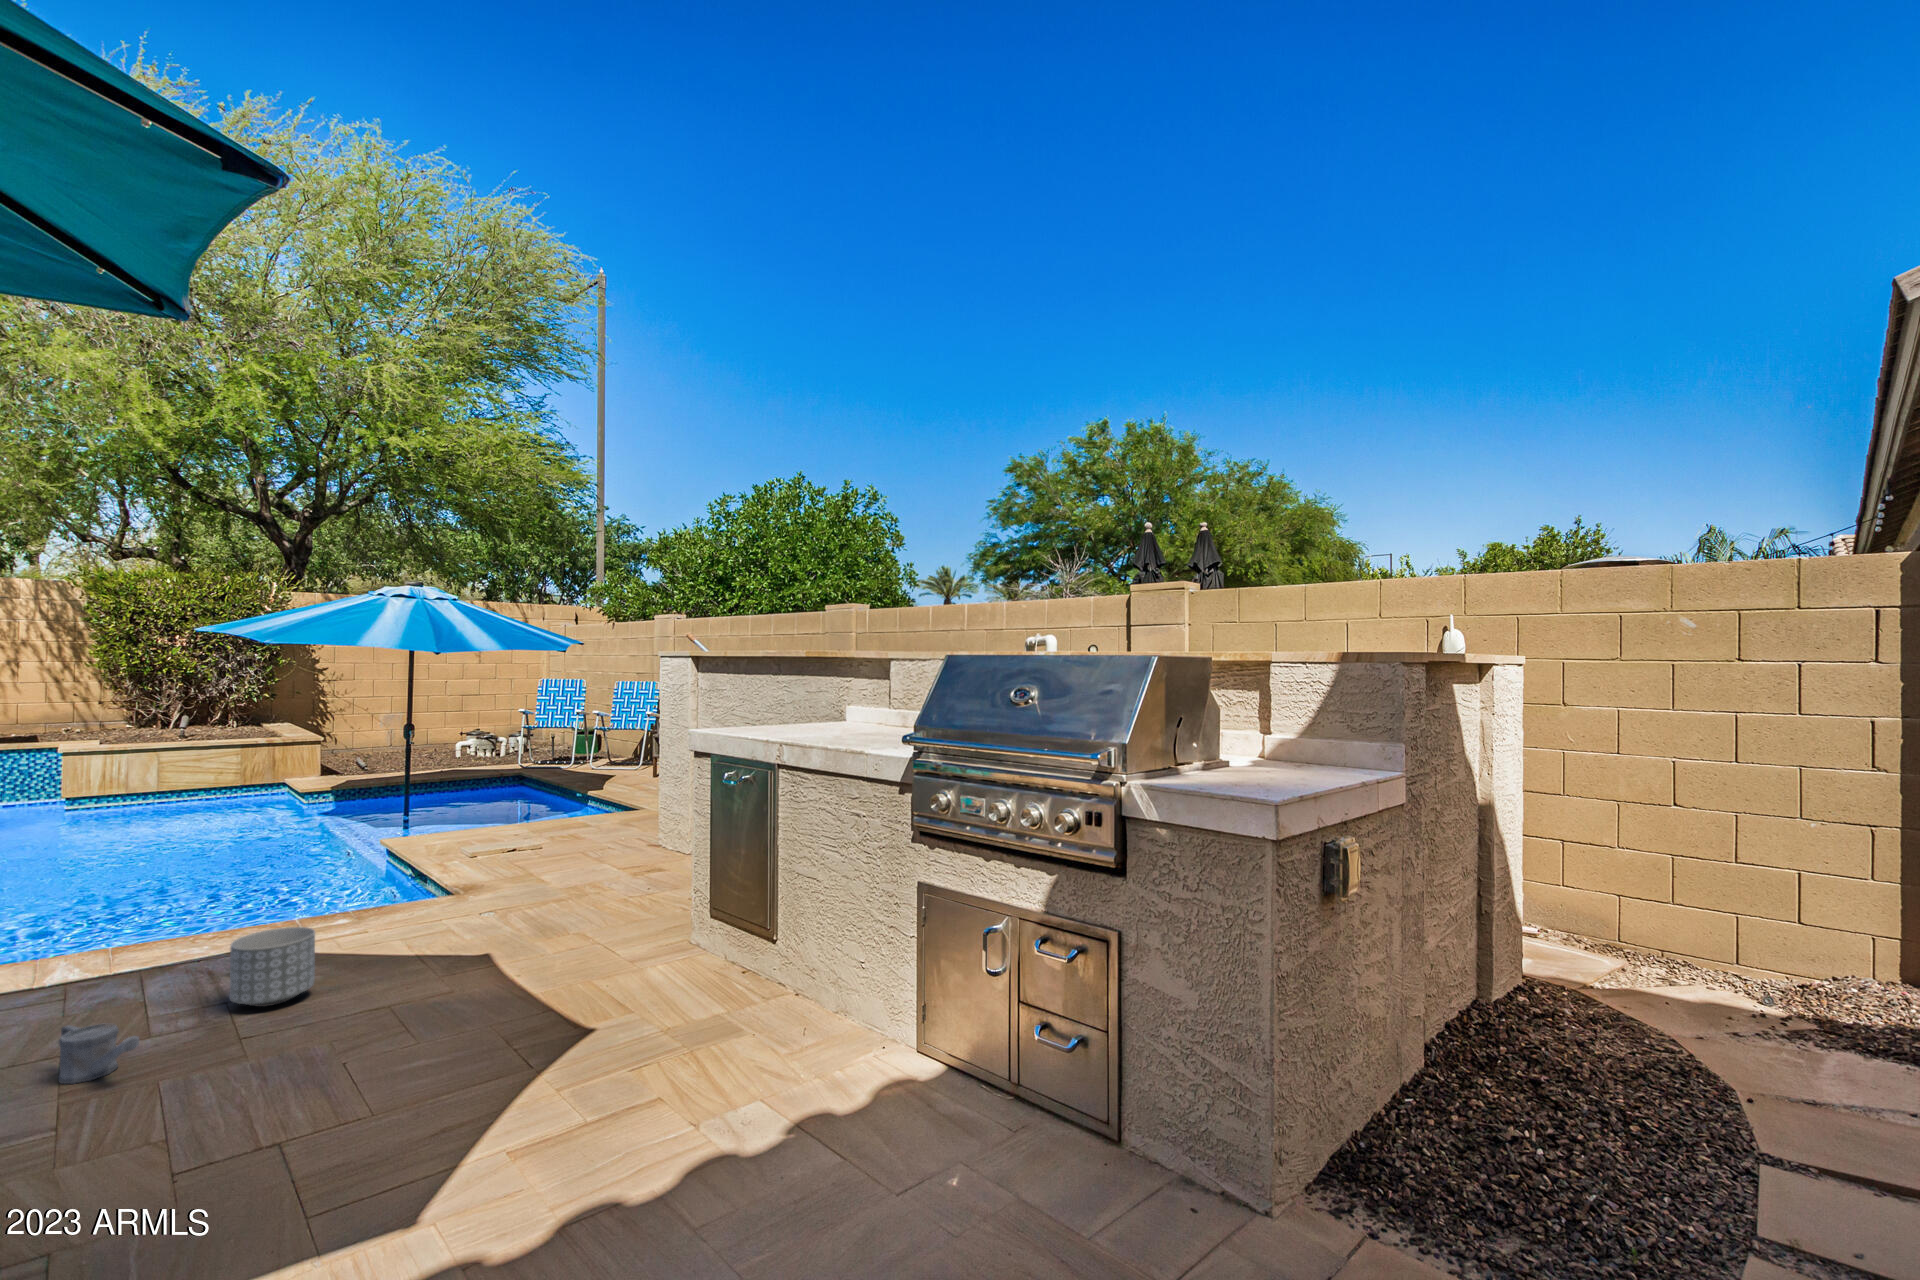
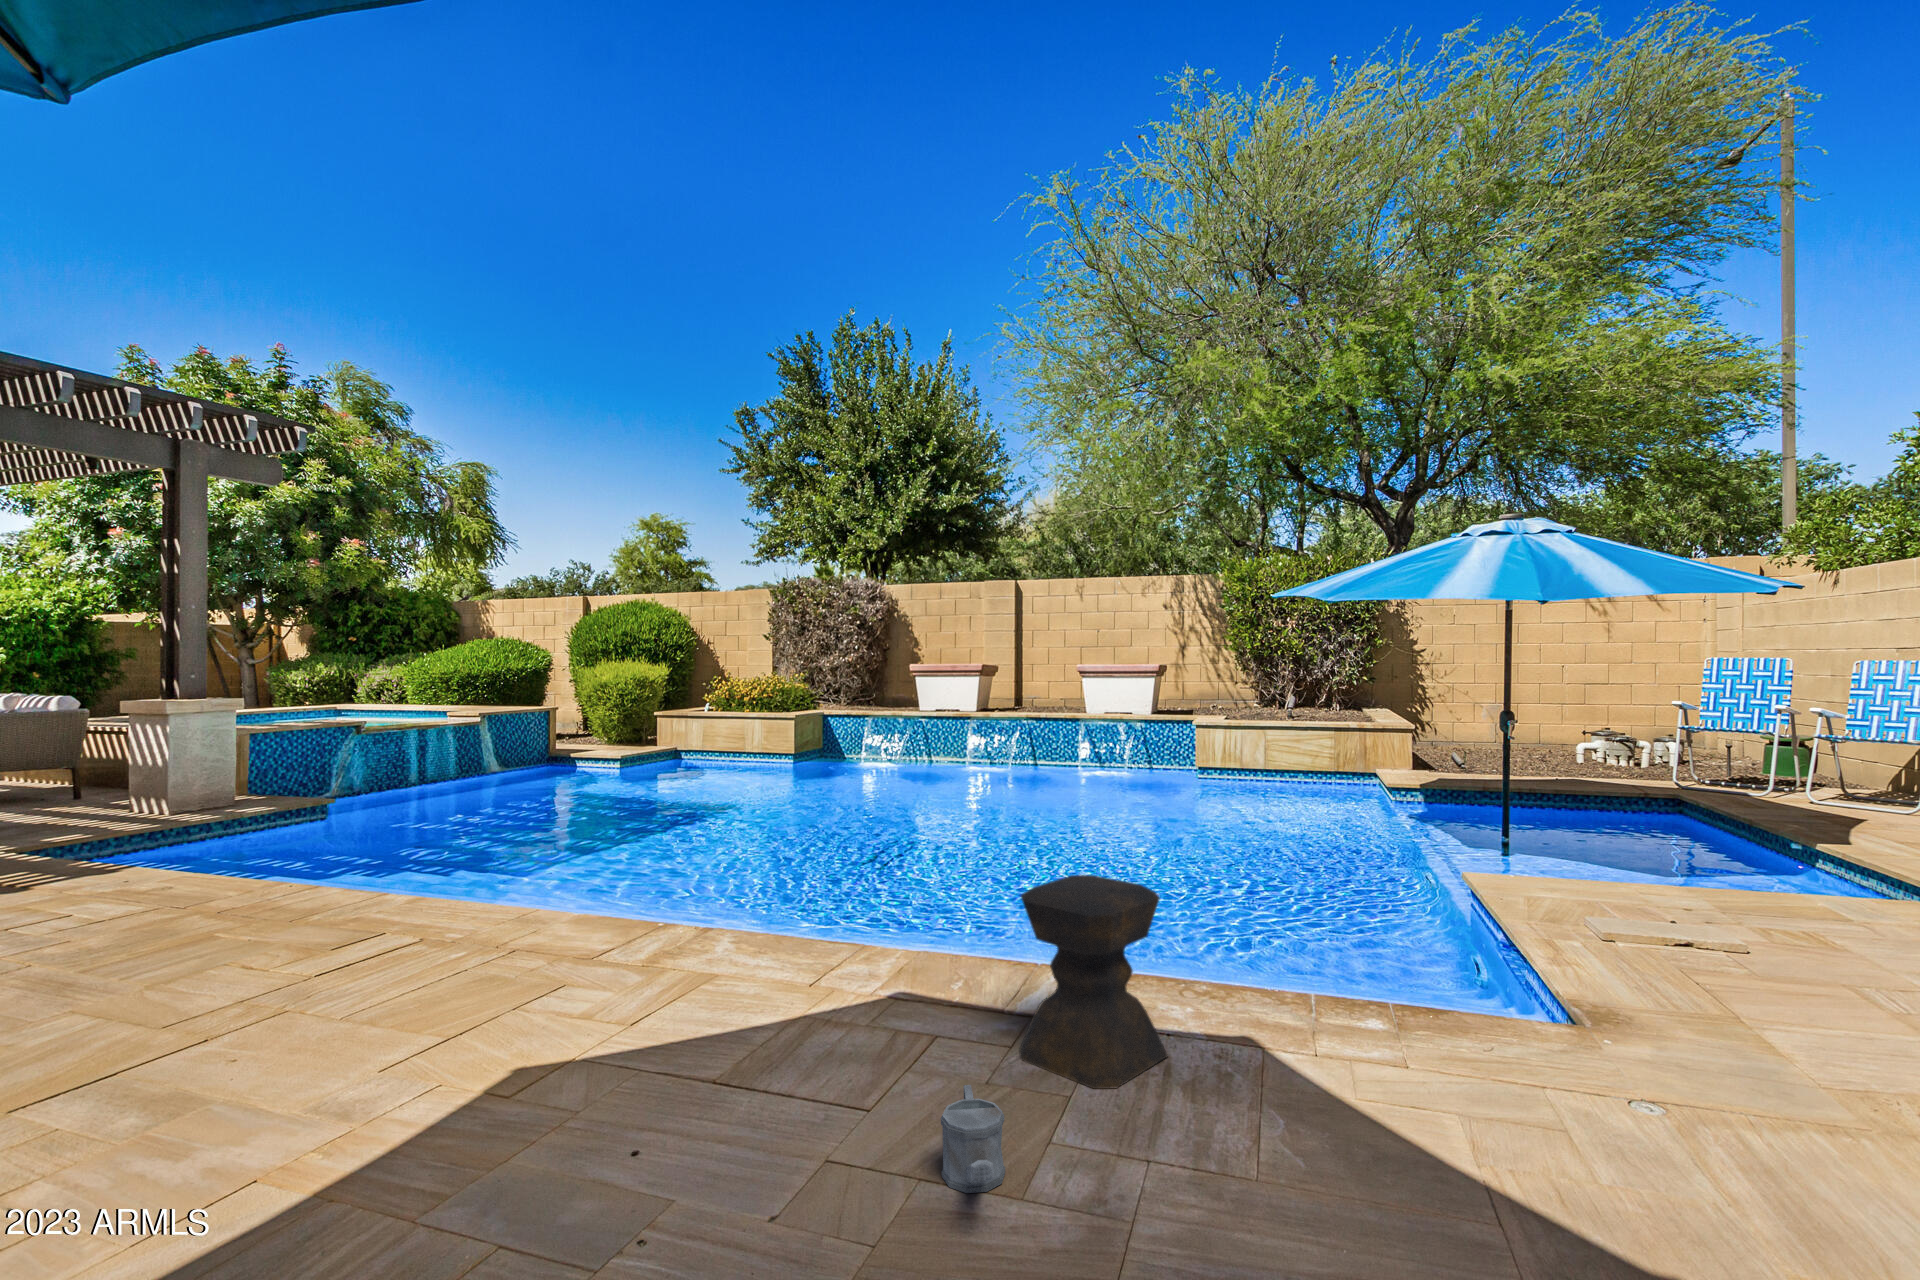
stool: none [57,872,203,1025] -> present [1019,875,1168,1089]
planter: present [230,927,315,1007] -> none [1166,1010,1284,1152]

